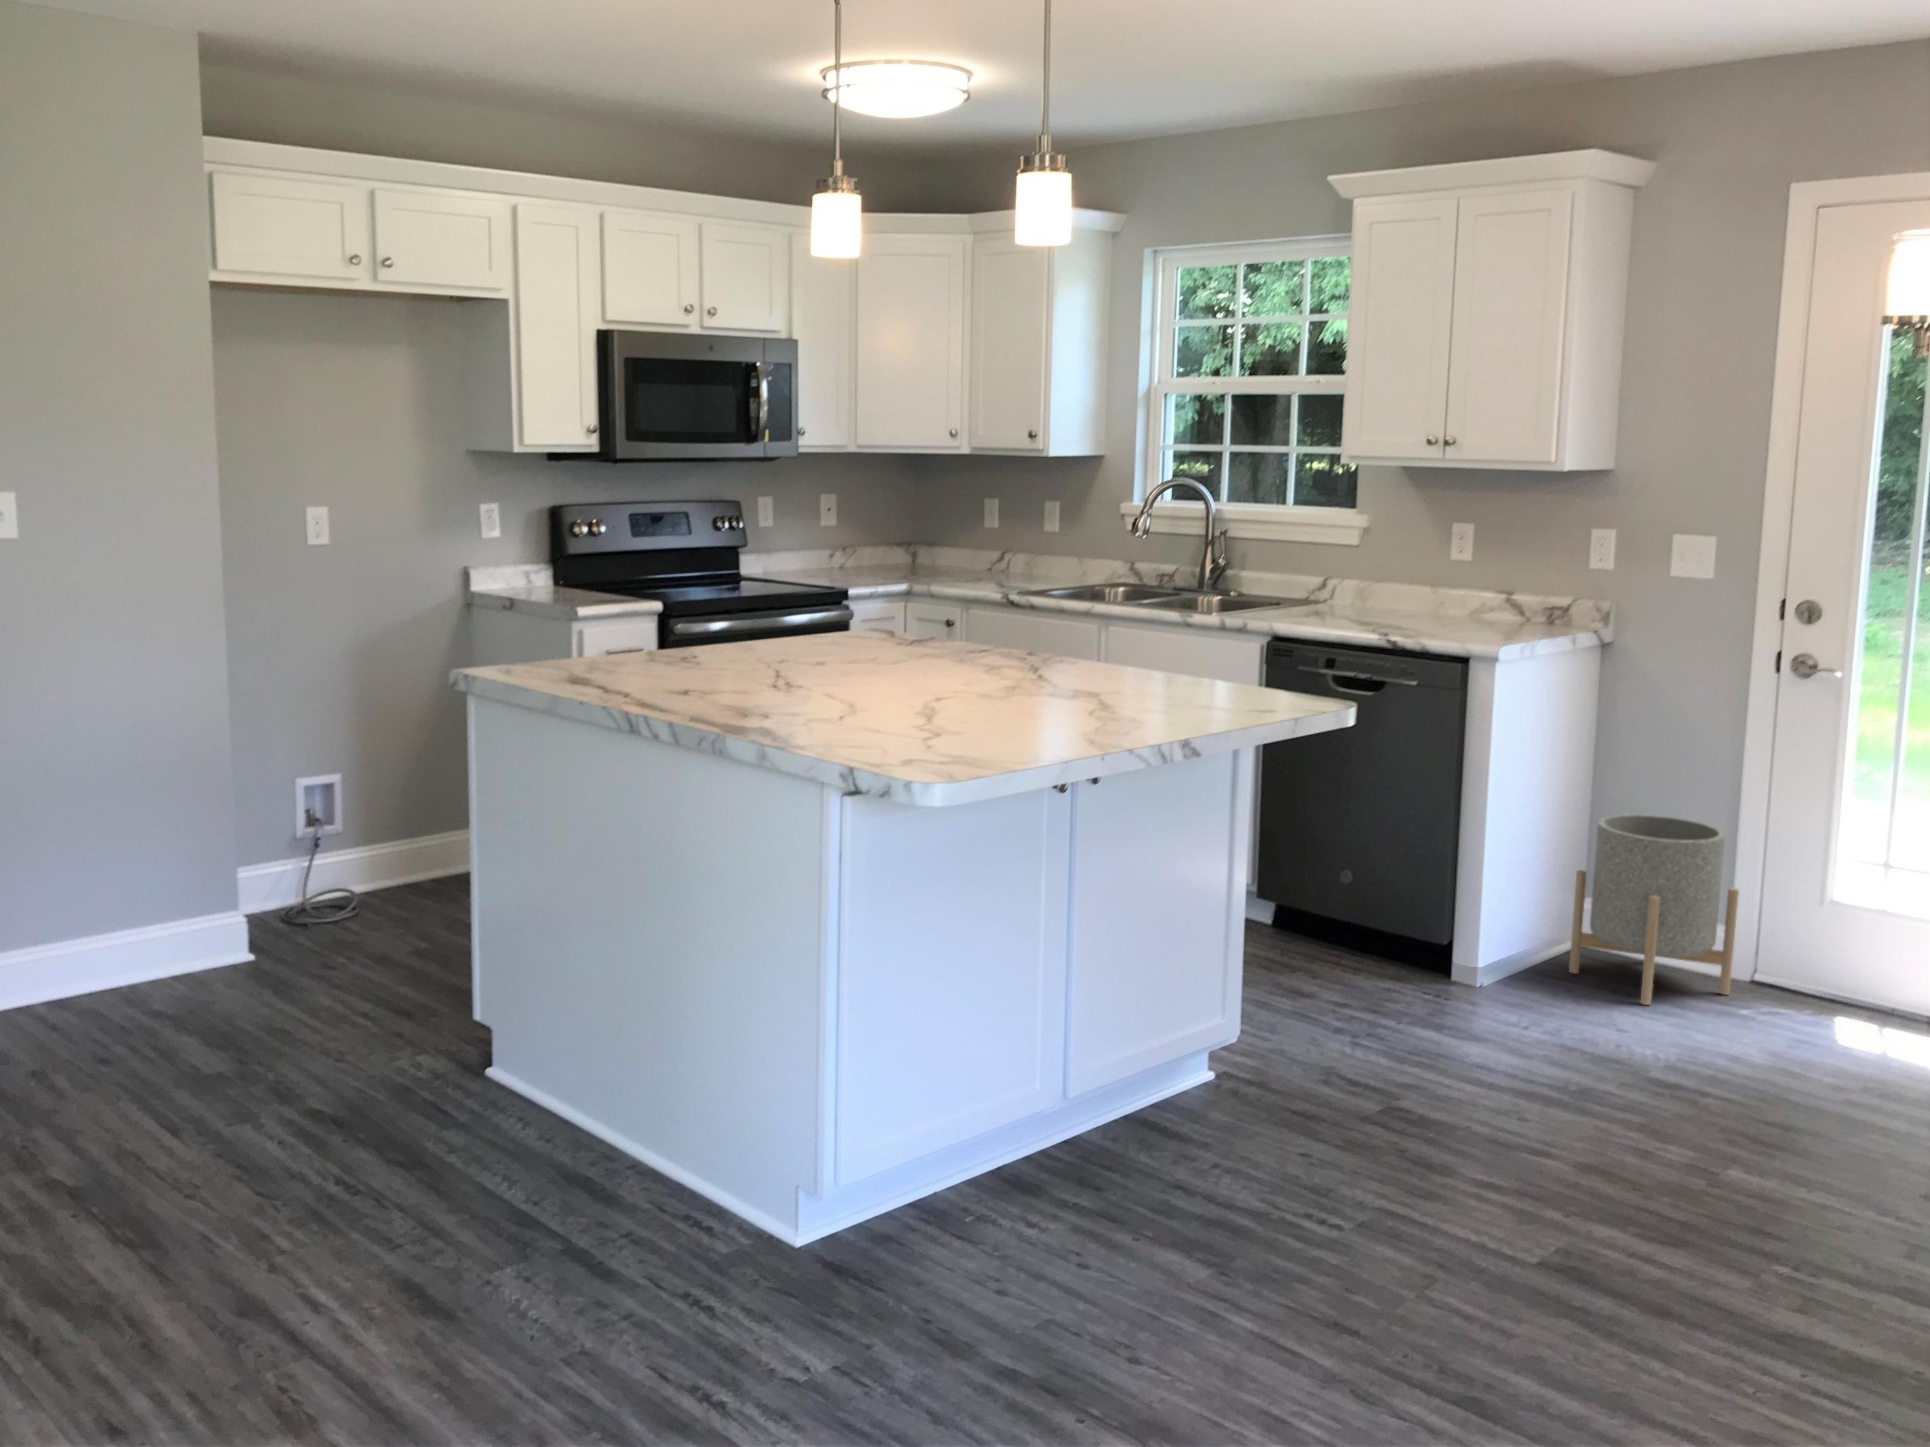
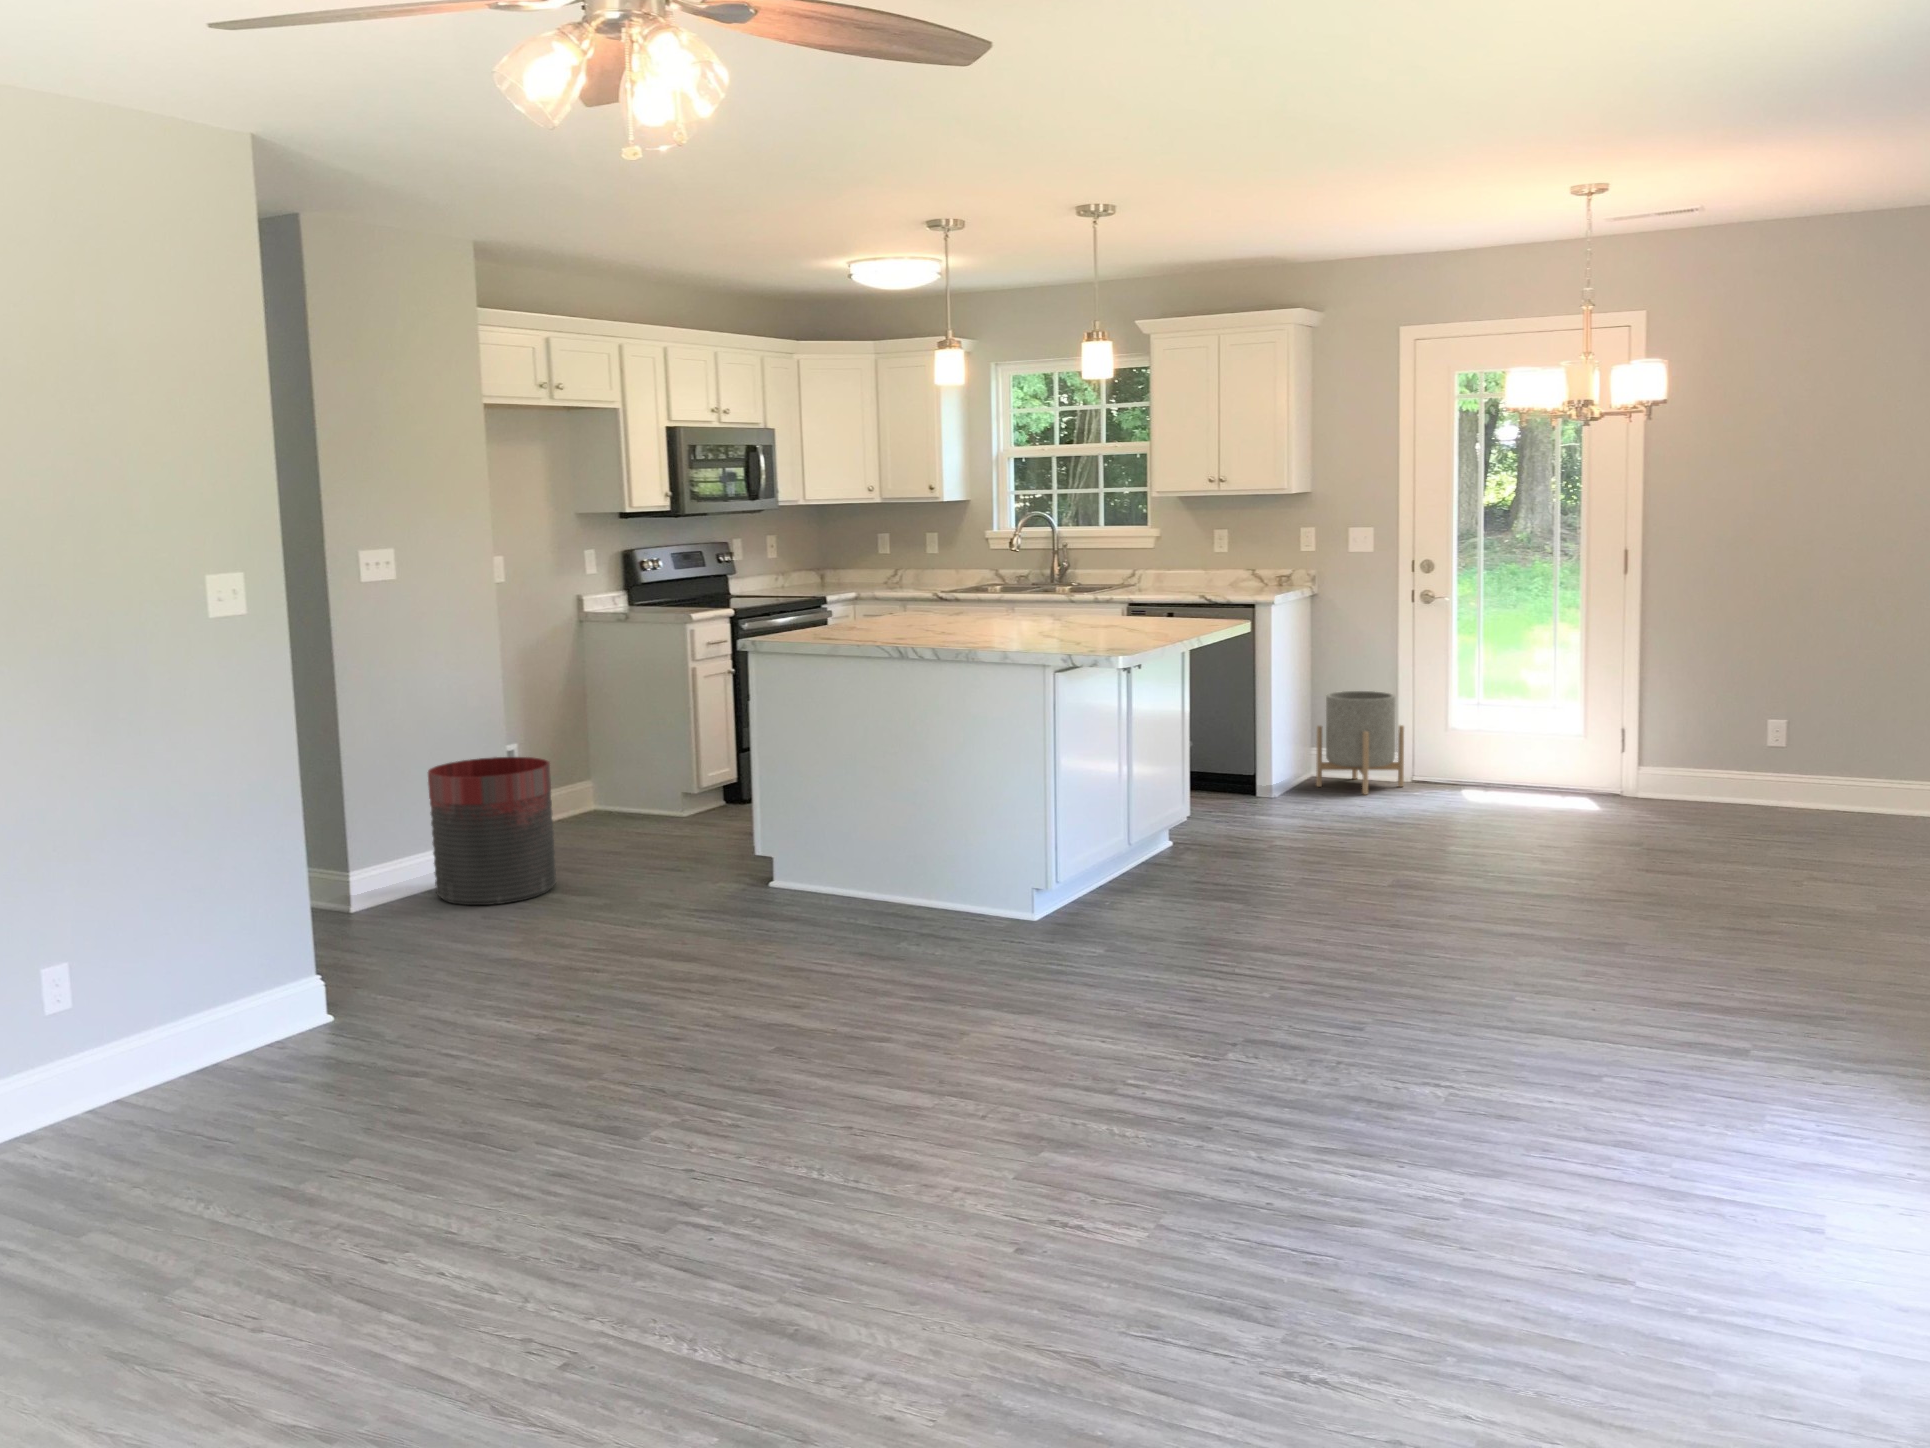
trash can: none [29,810,233,1042] -> present [428,757,556,905]

